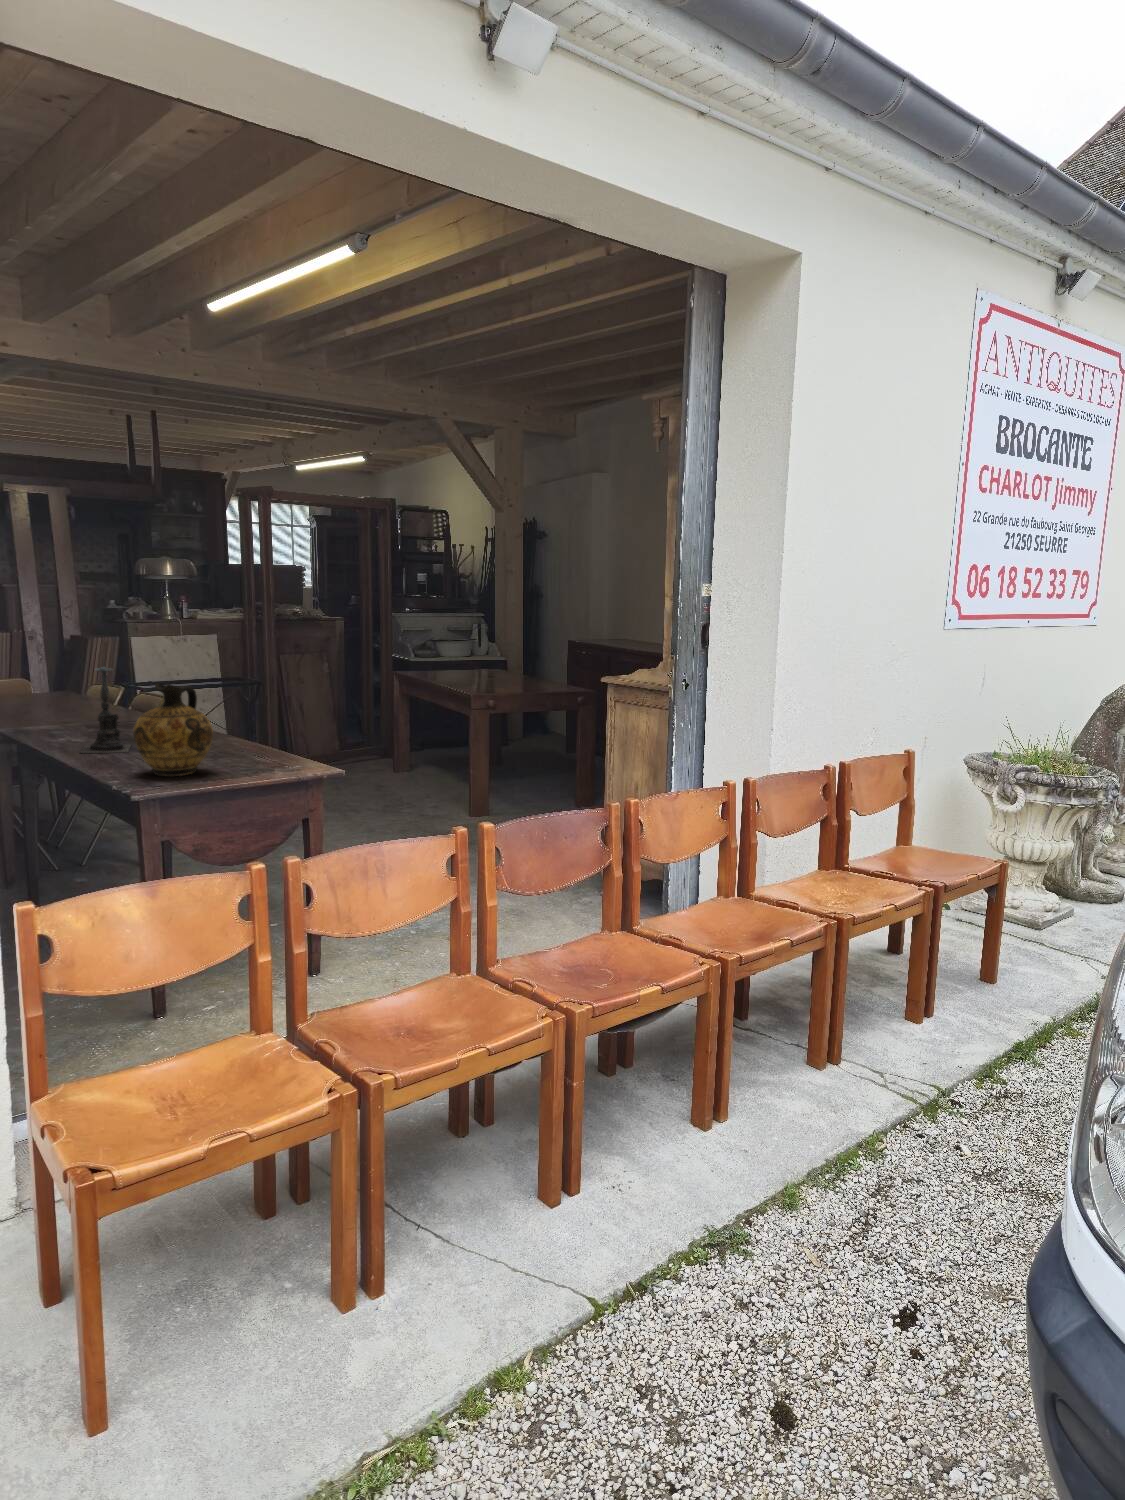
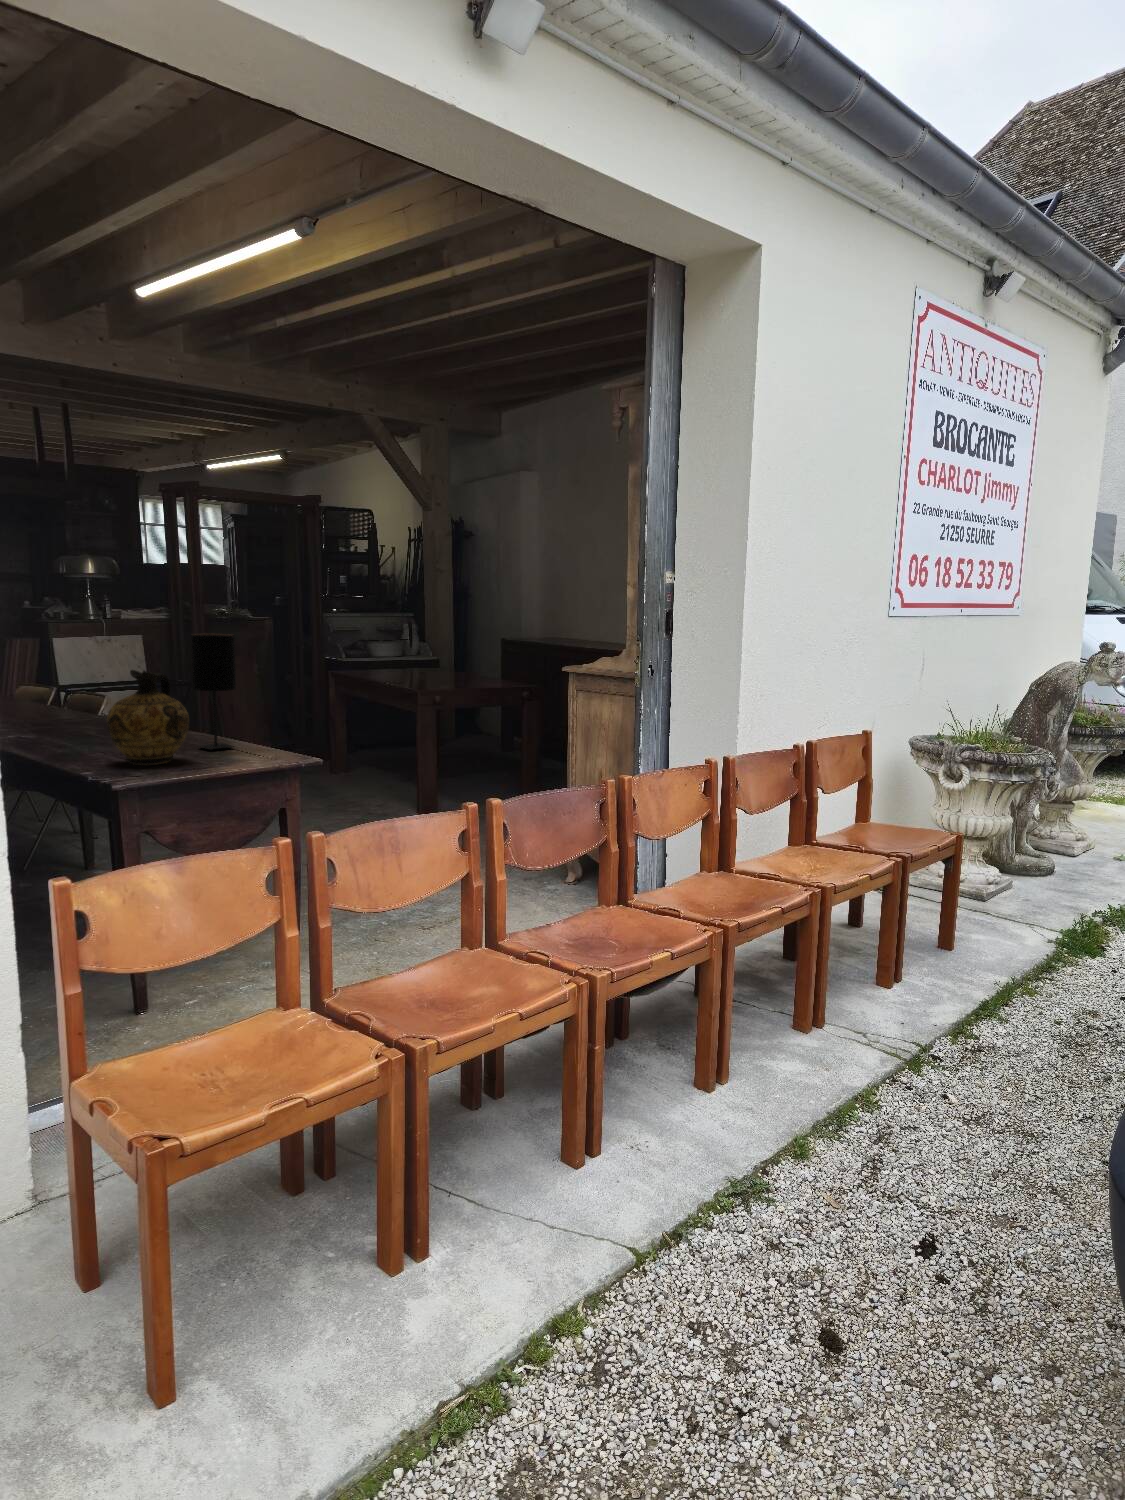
table lamp: none [221,646,264,761] -> present [191,634,236,750]
candle holder: present [80,665,131,753] -> none [40,645,92,746]

